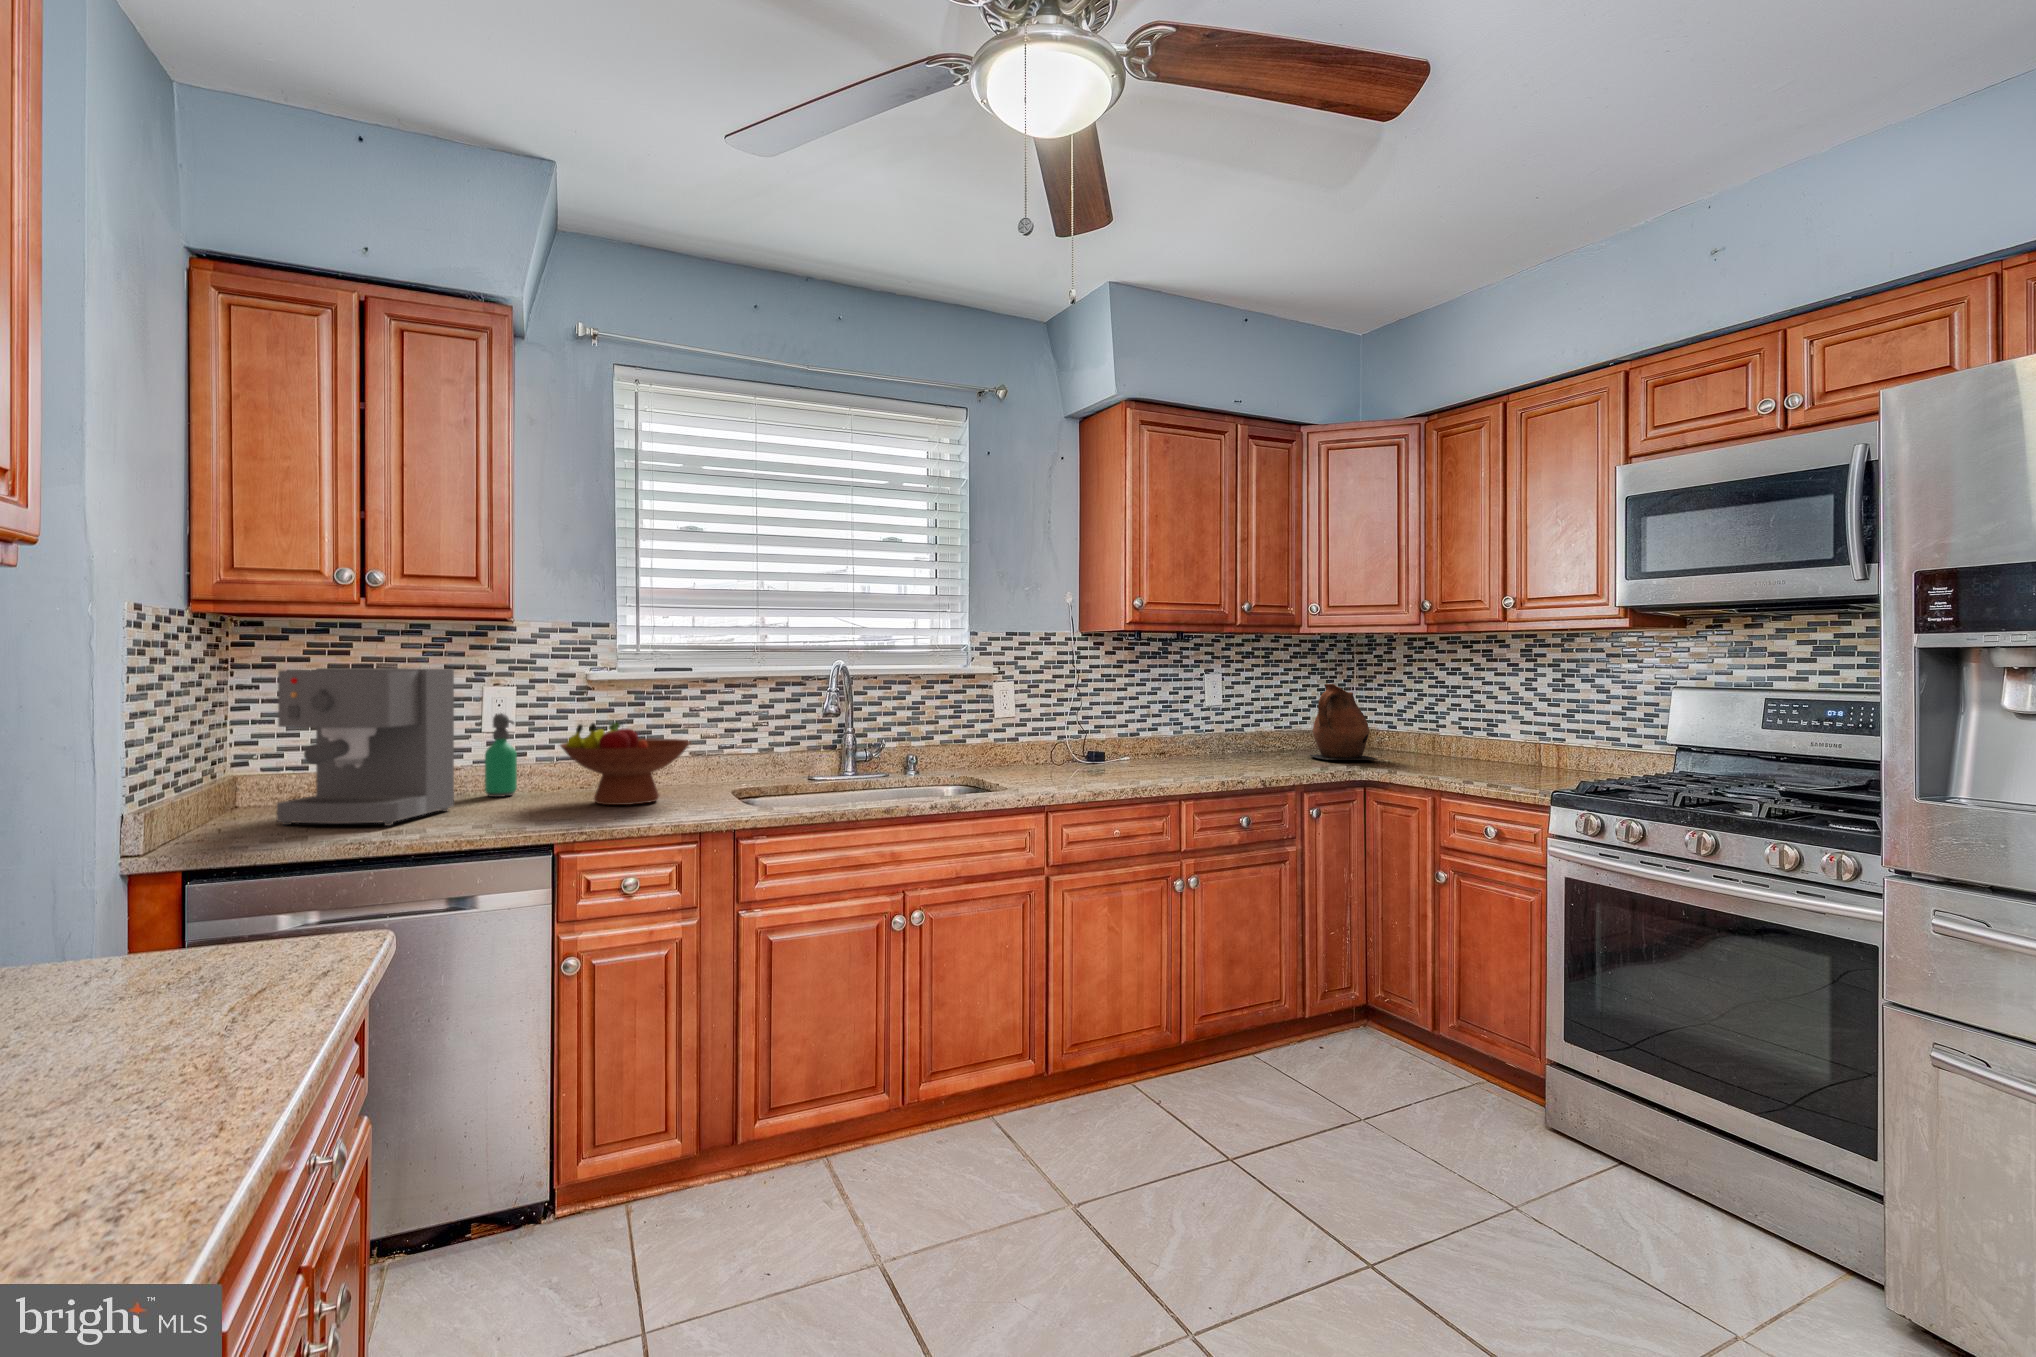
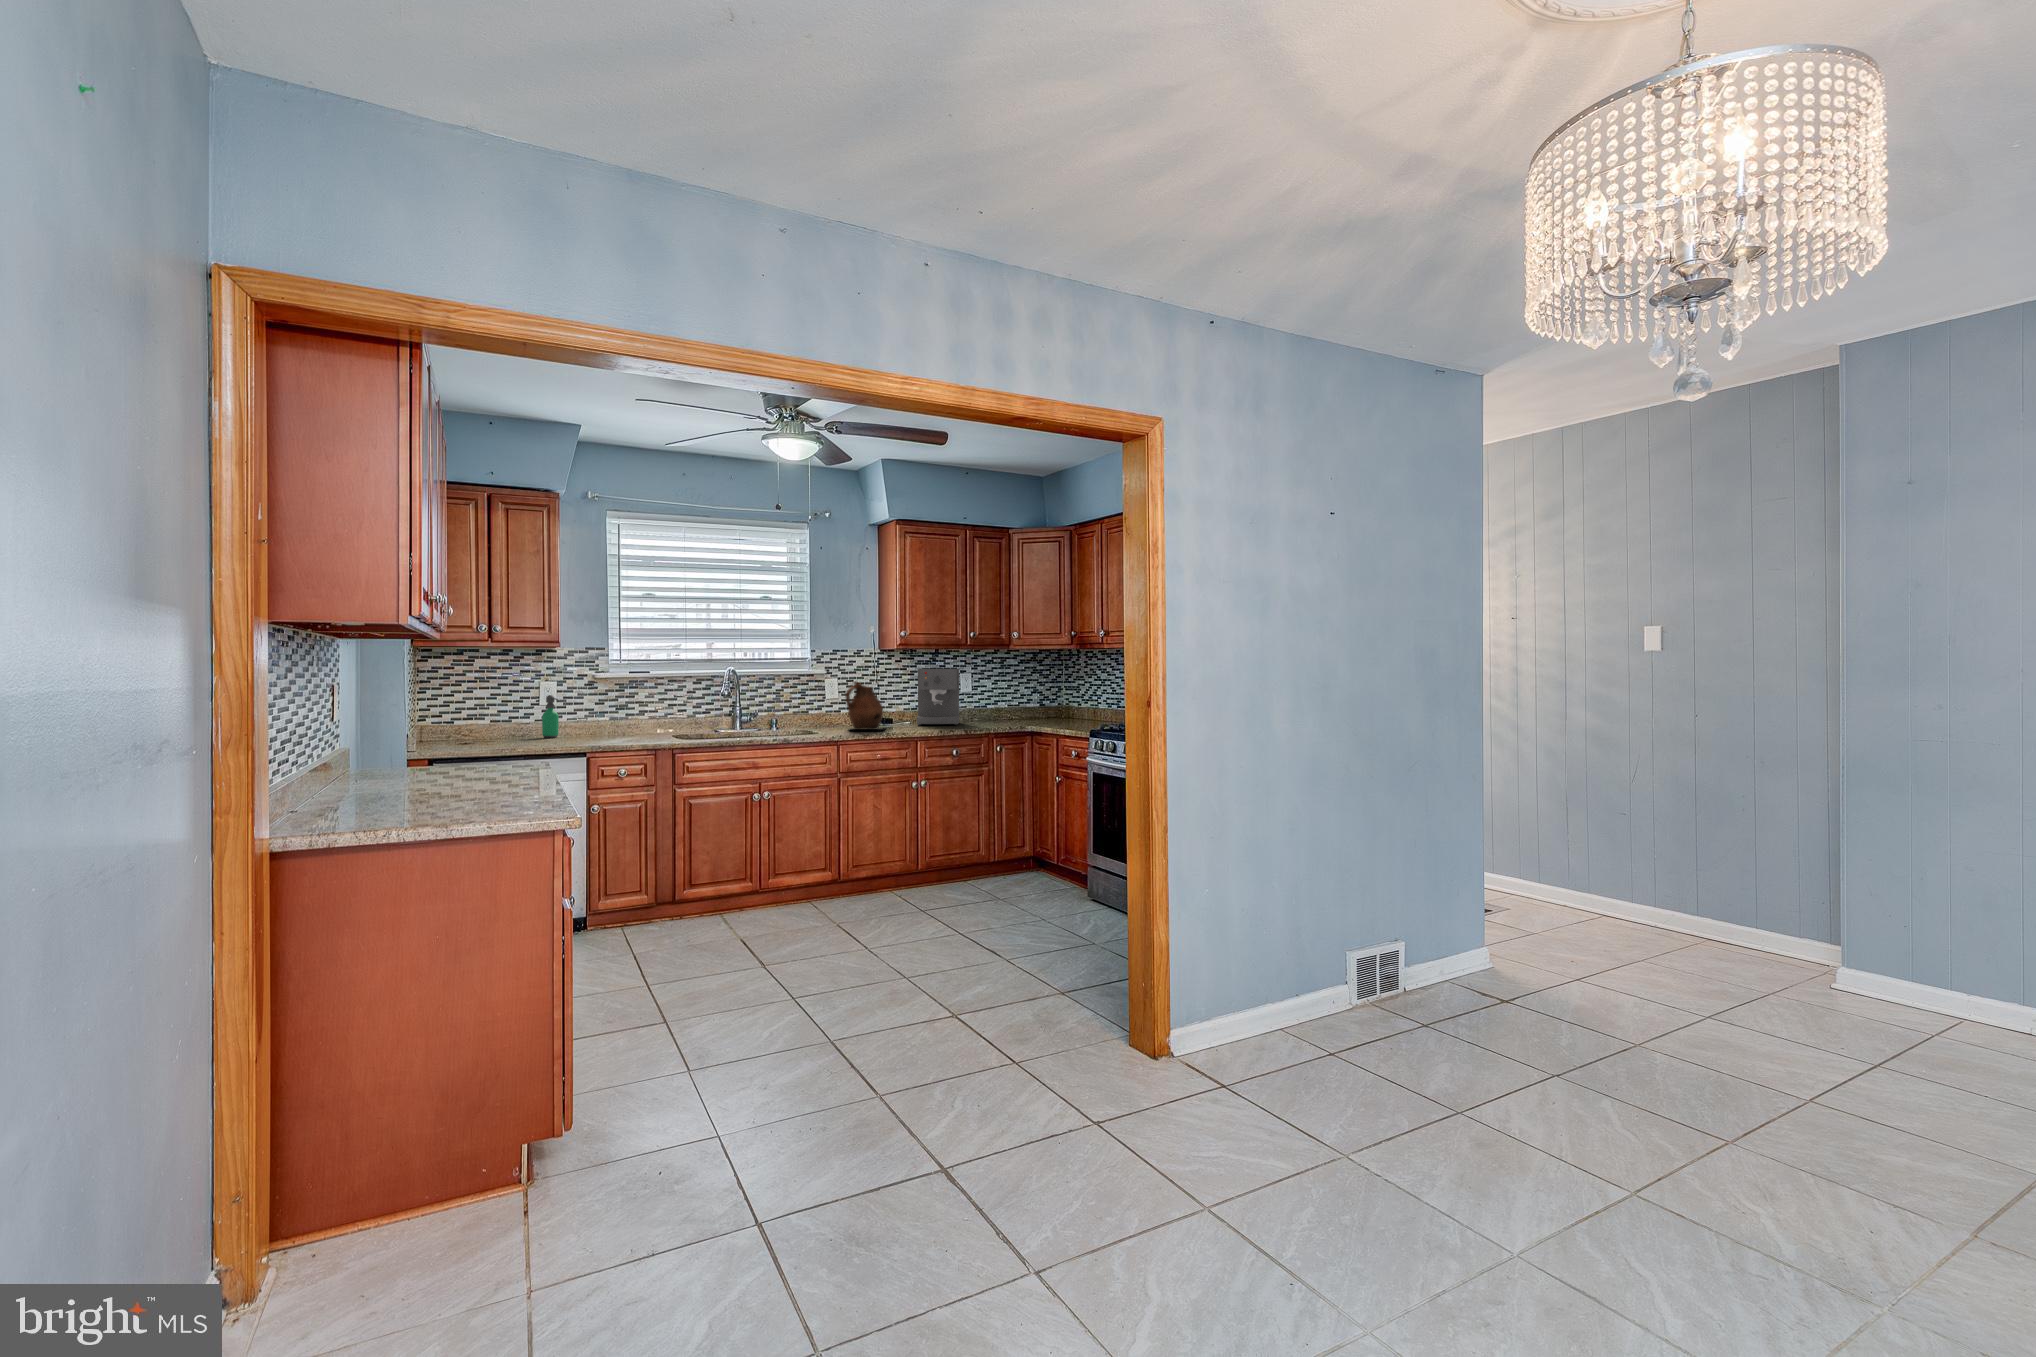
coffee maker: present [277,668,454,826] -> present [917,669,959,725]
ceramic pitcher: present [1310,684,1377,761] -> present [846,681,883,730]
fruit bowl: present [560,723,691,805] -> none [583,698,650,739]

